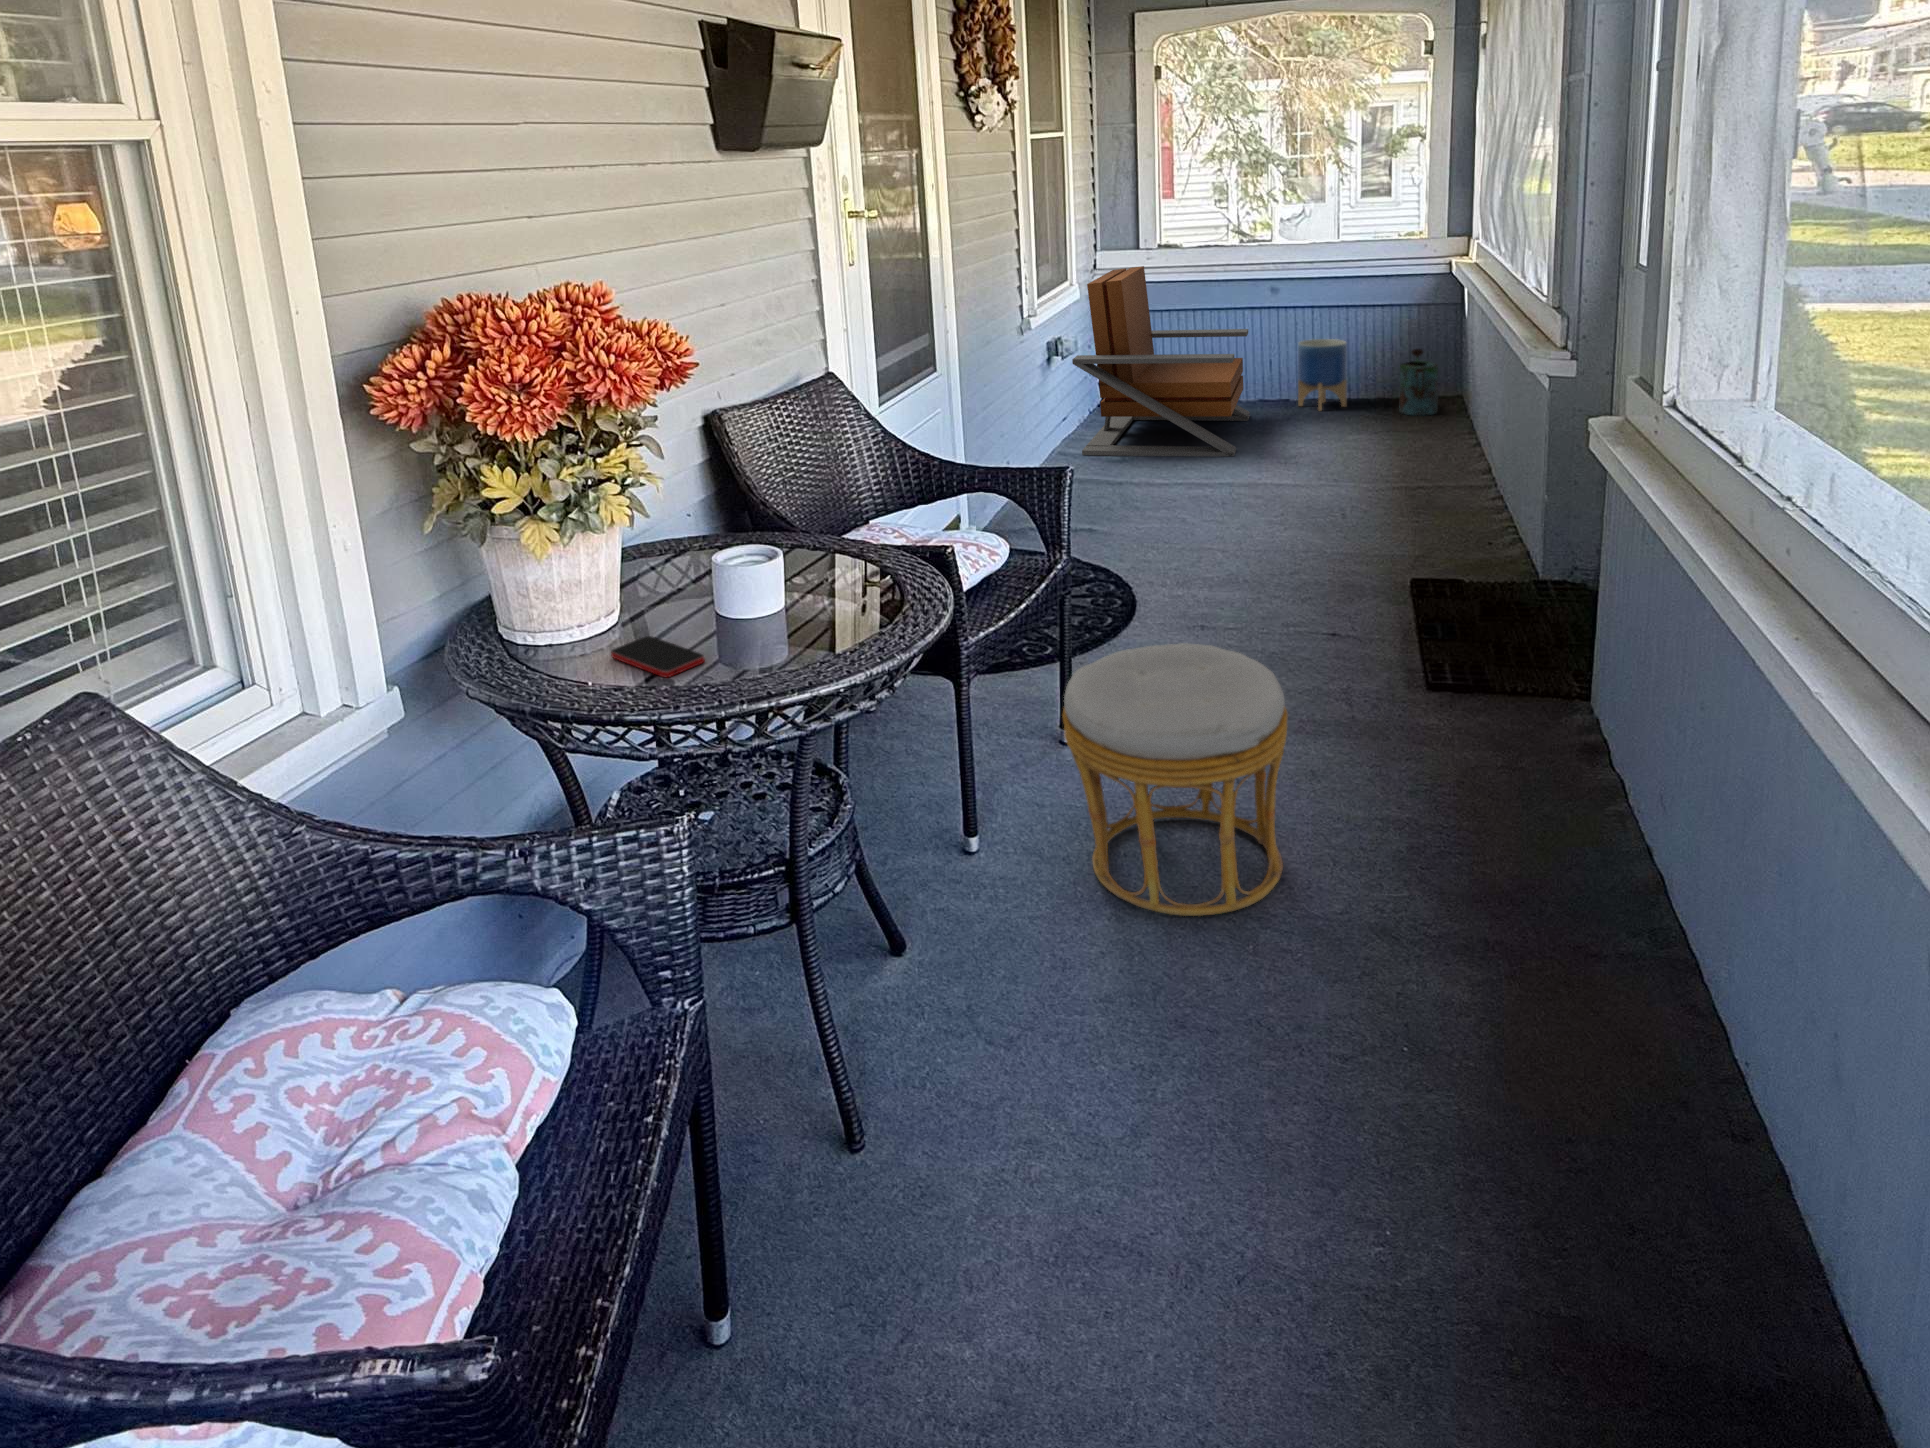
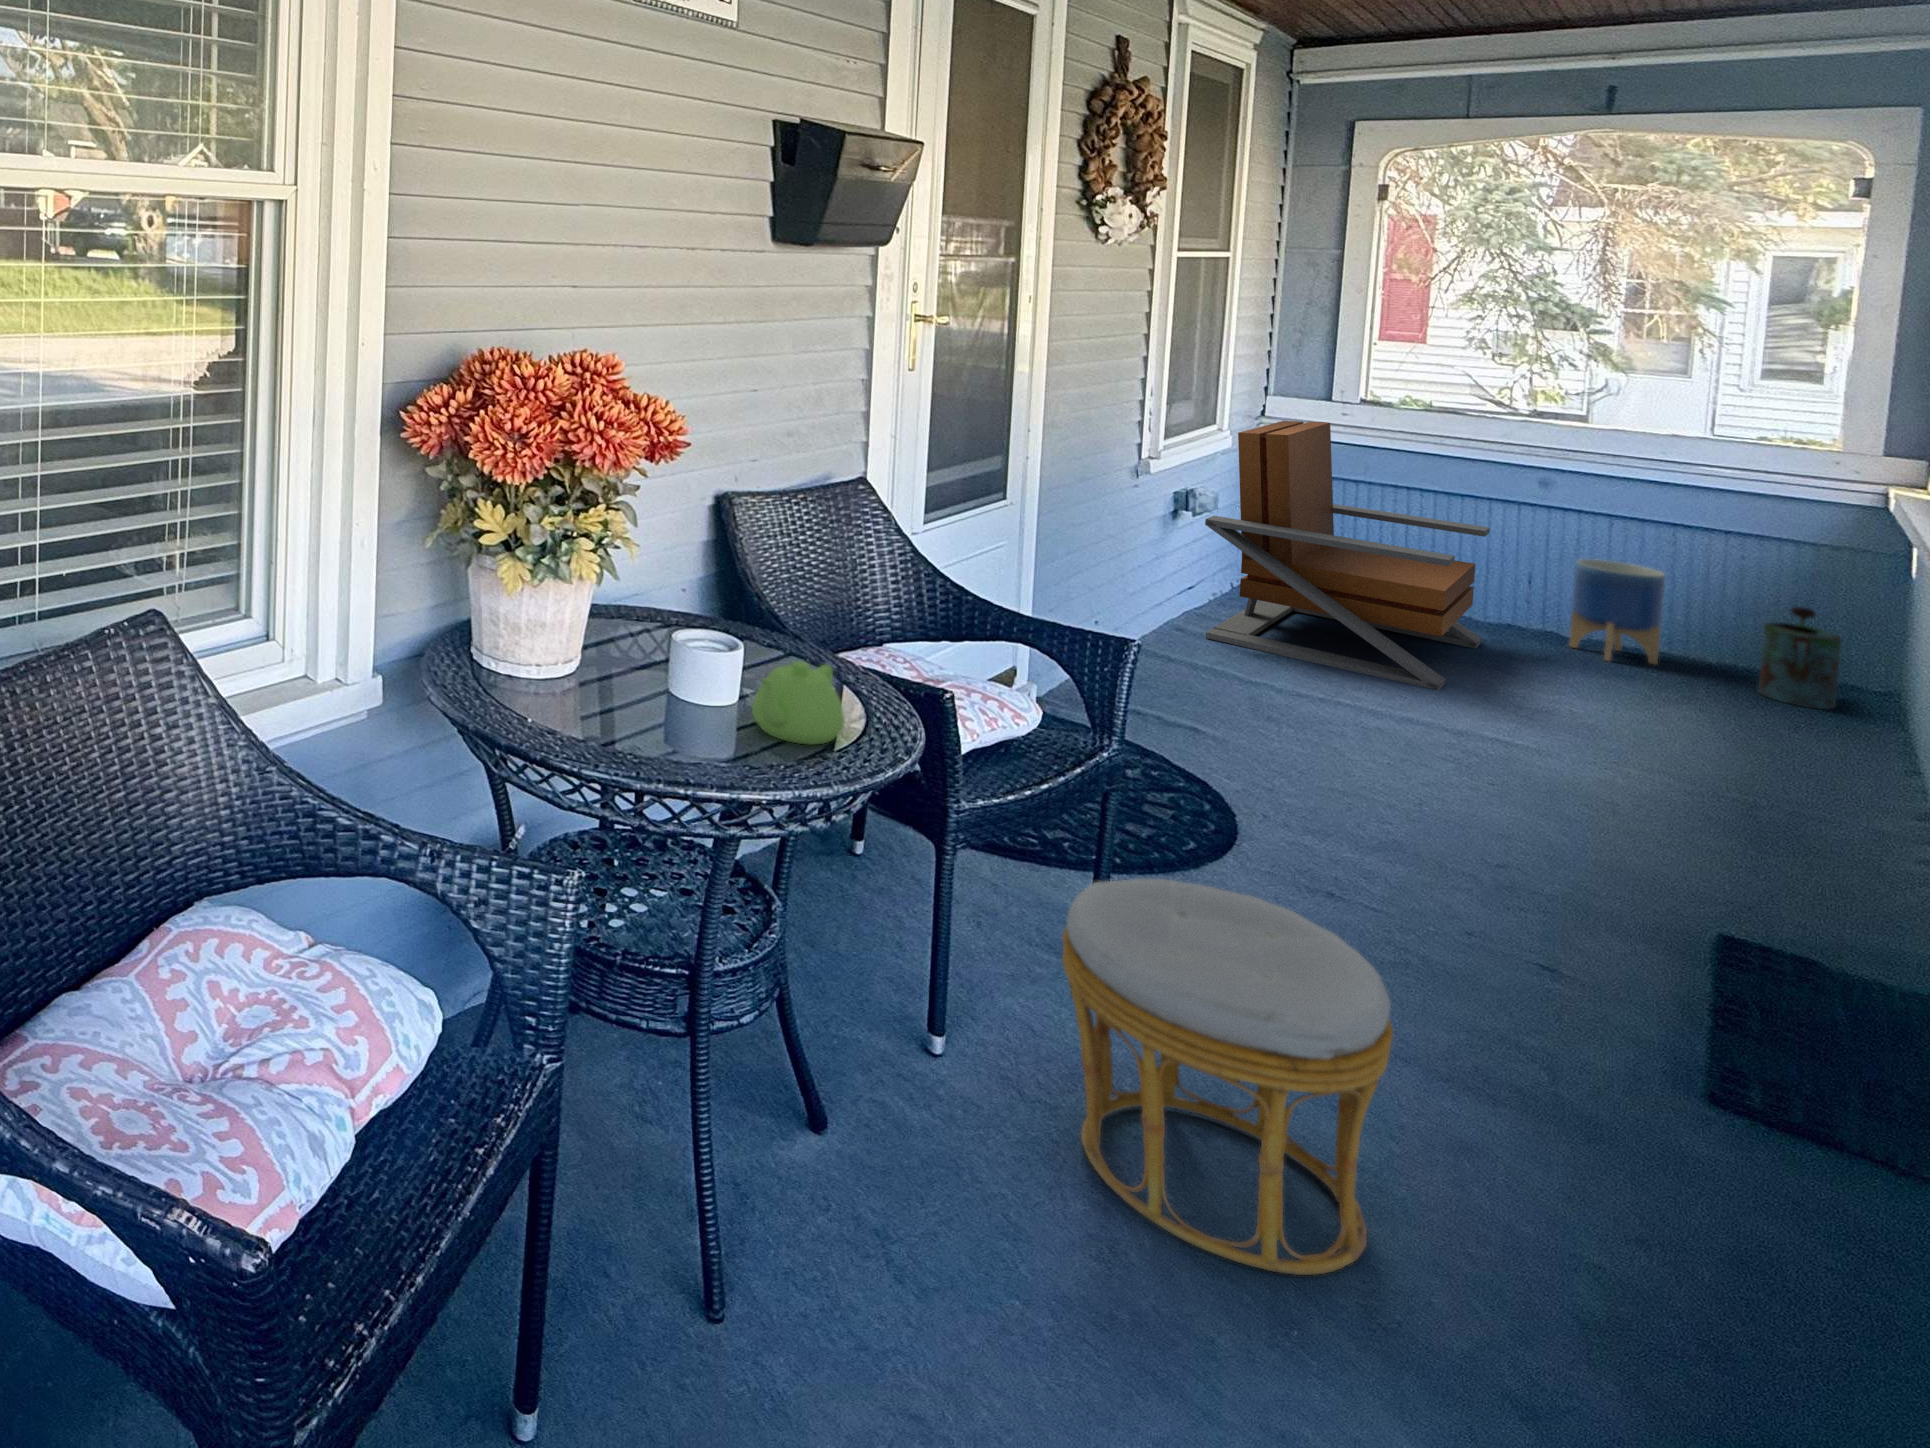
teapot: none [800,548,885,627] -> present [752,661,845,745]
smartphone: present [611,636,705,678] -> none [560,695,642,739]

